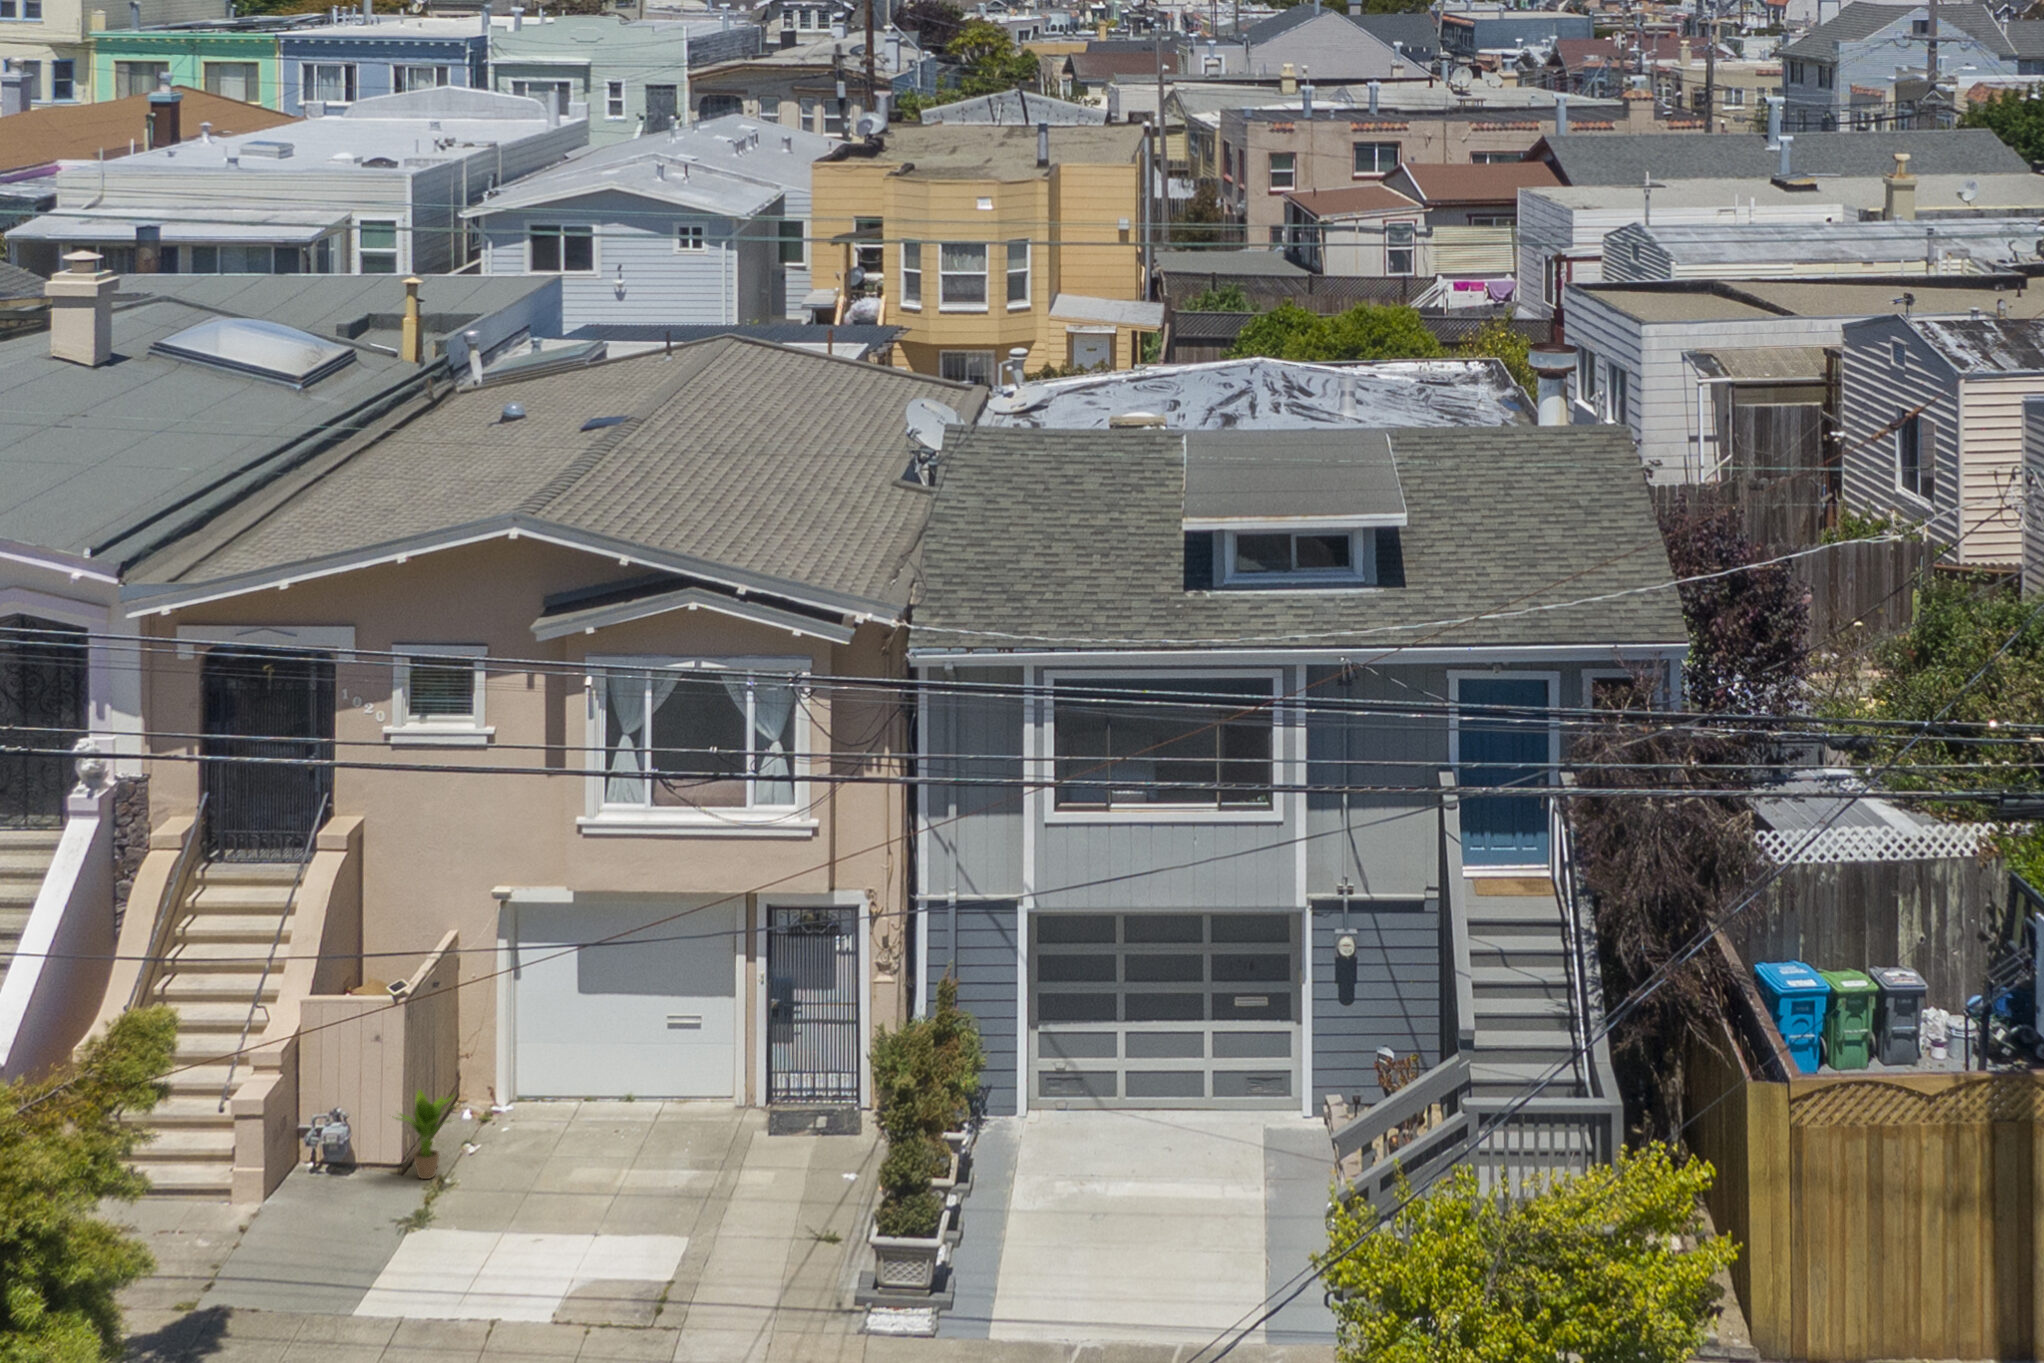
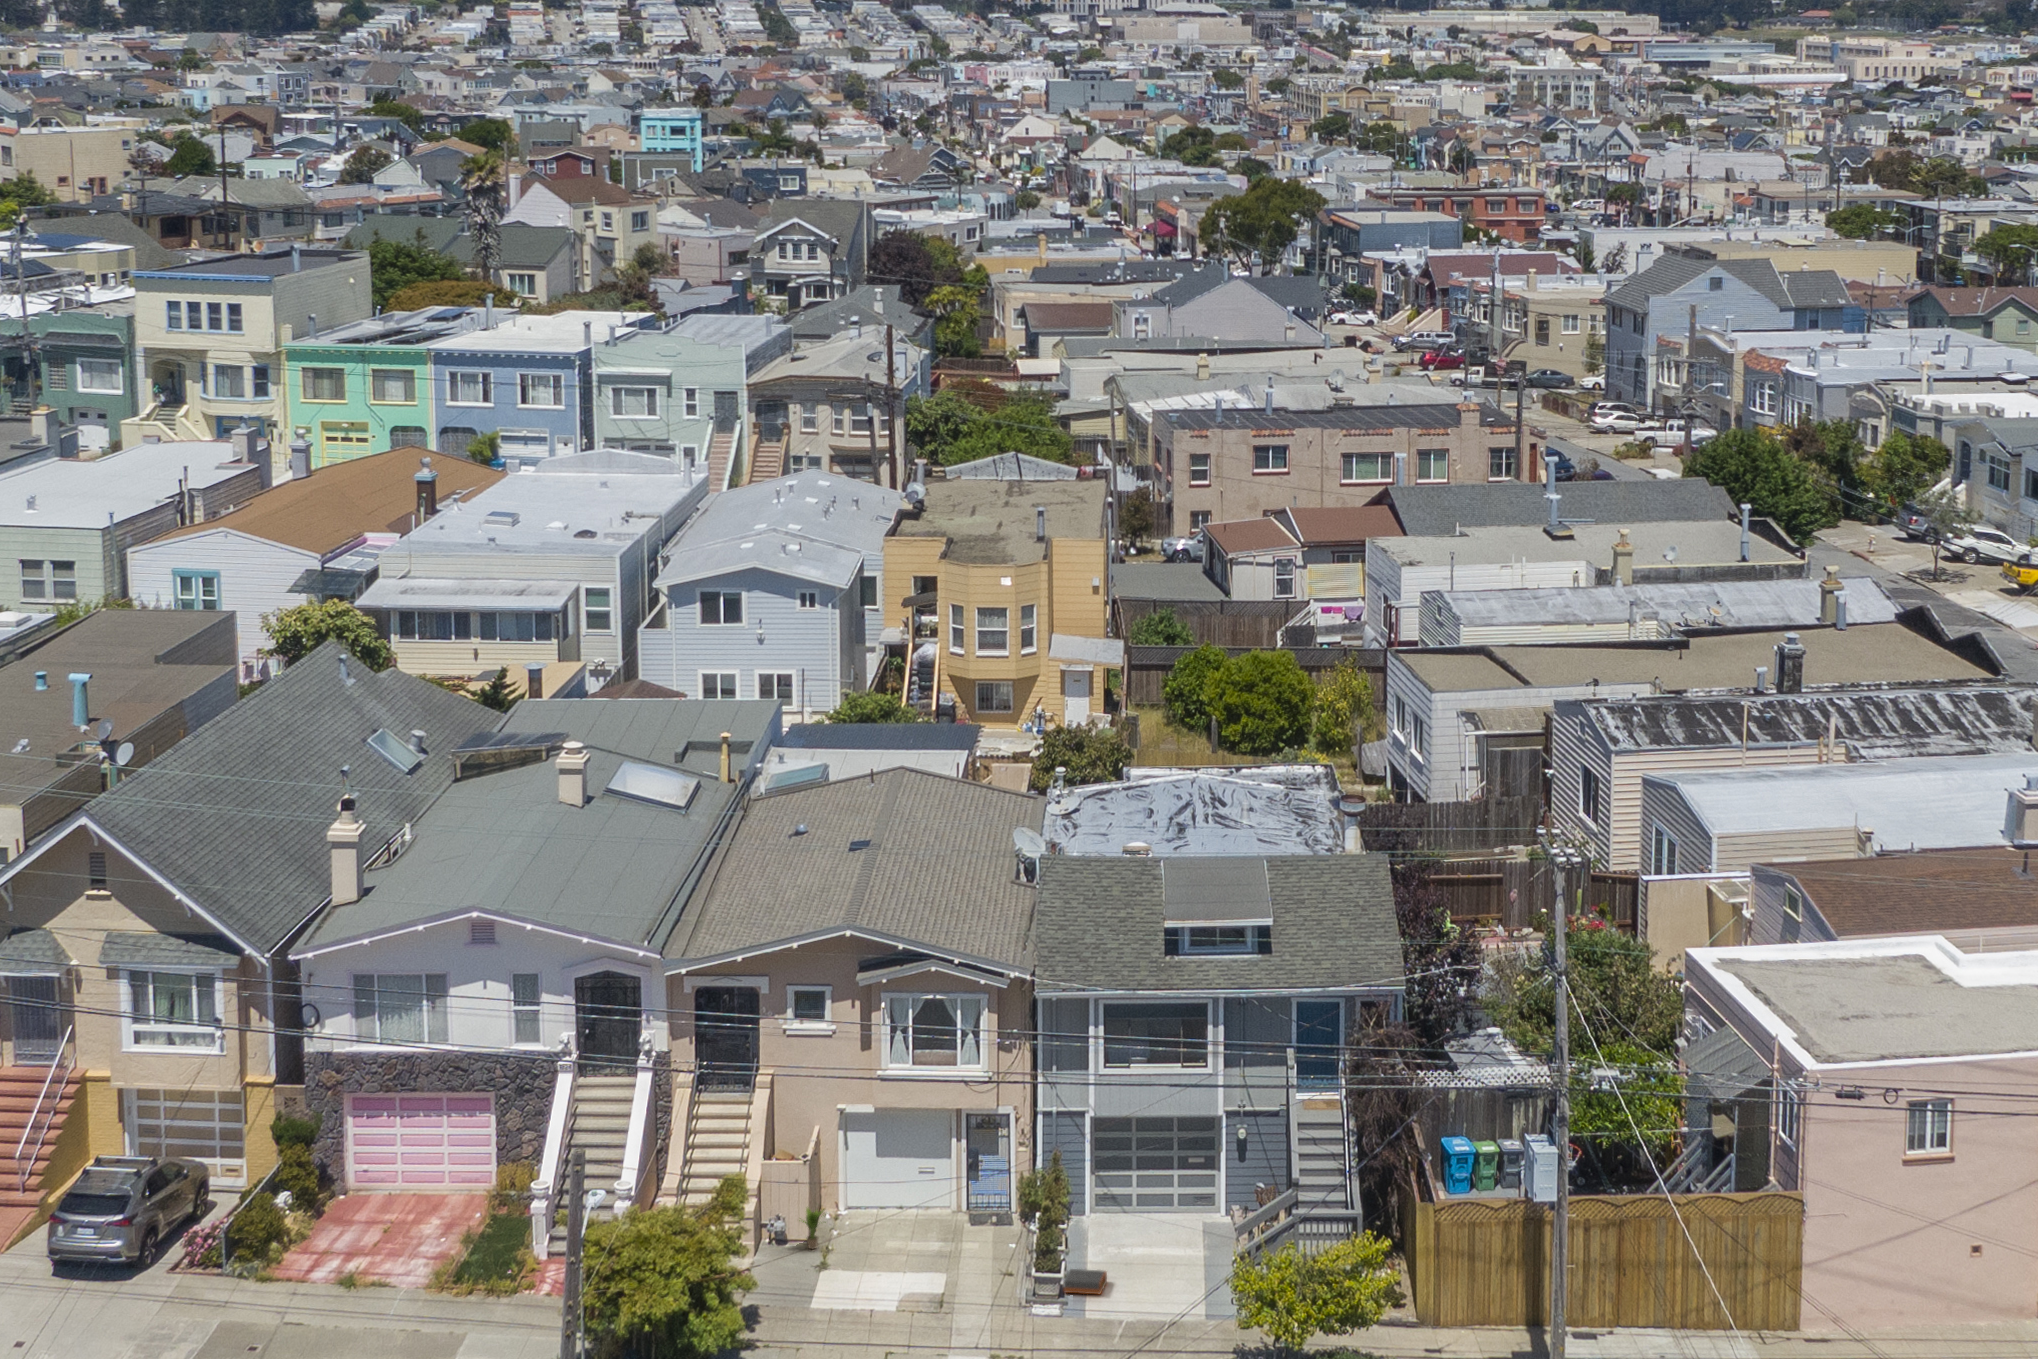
storage box: none [947,1226,1045,1283] -> present [1064,1269,1107,1294]

